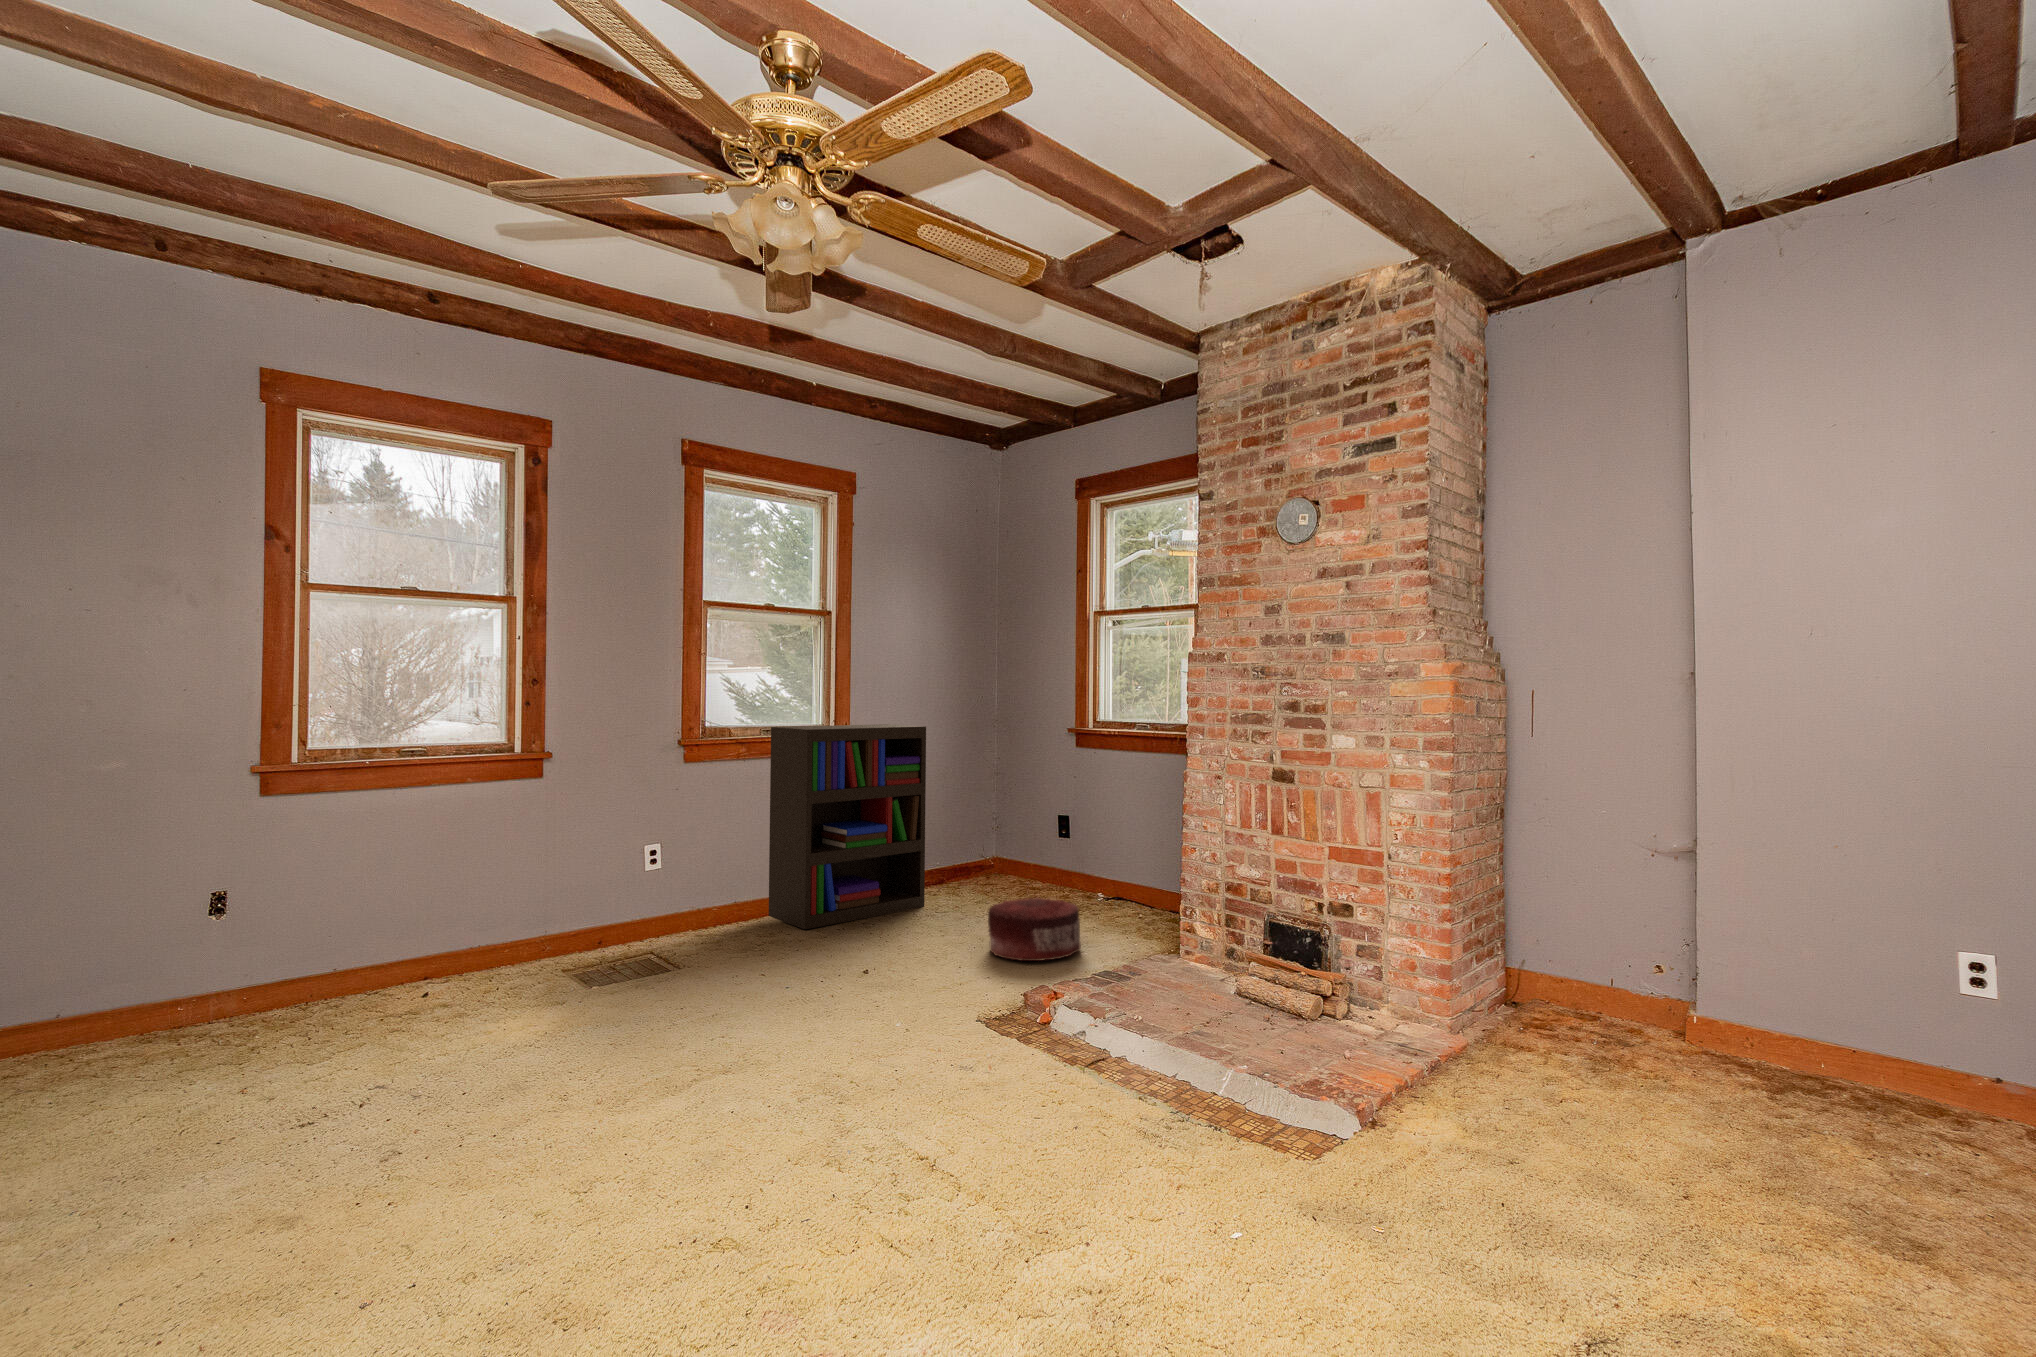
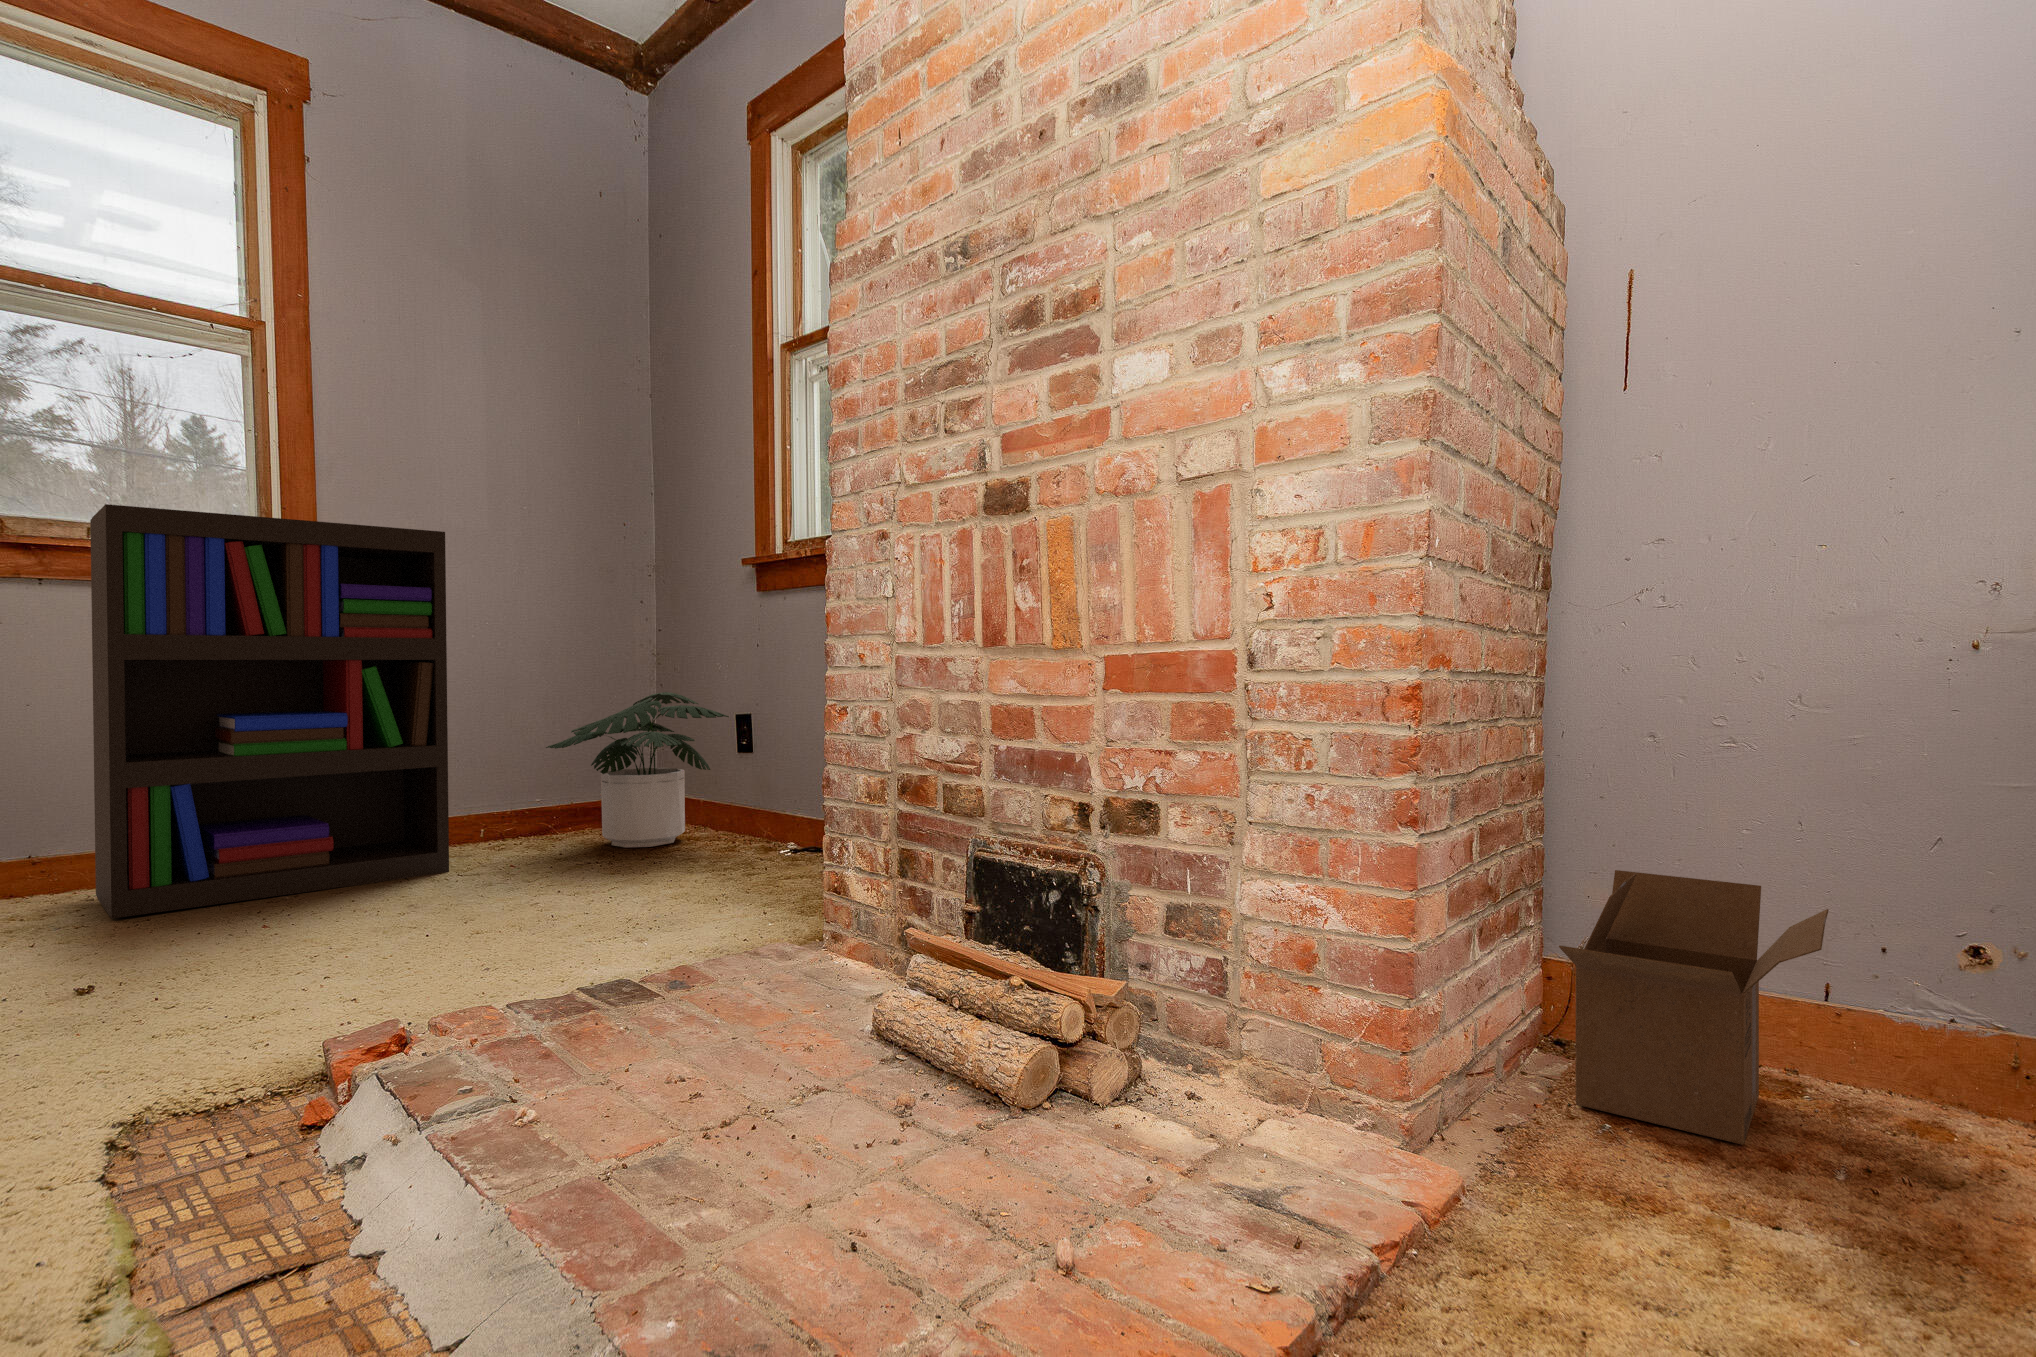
potted plant: none [955,803,1054,893] -> present [546,692,729,847]
pouf: present [988,898,1081,961] -> none [417,837,649,971]
cardboard box: none [1504,936,1606,1037] -> present [1559,870,1829,1145]

